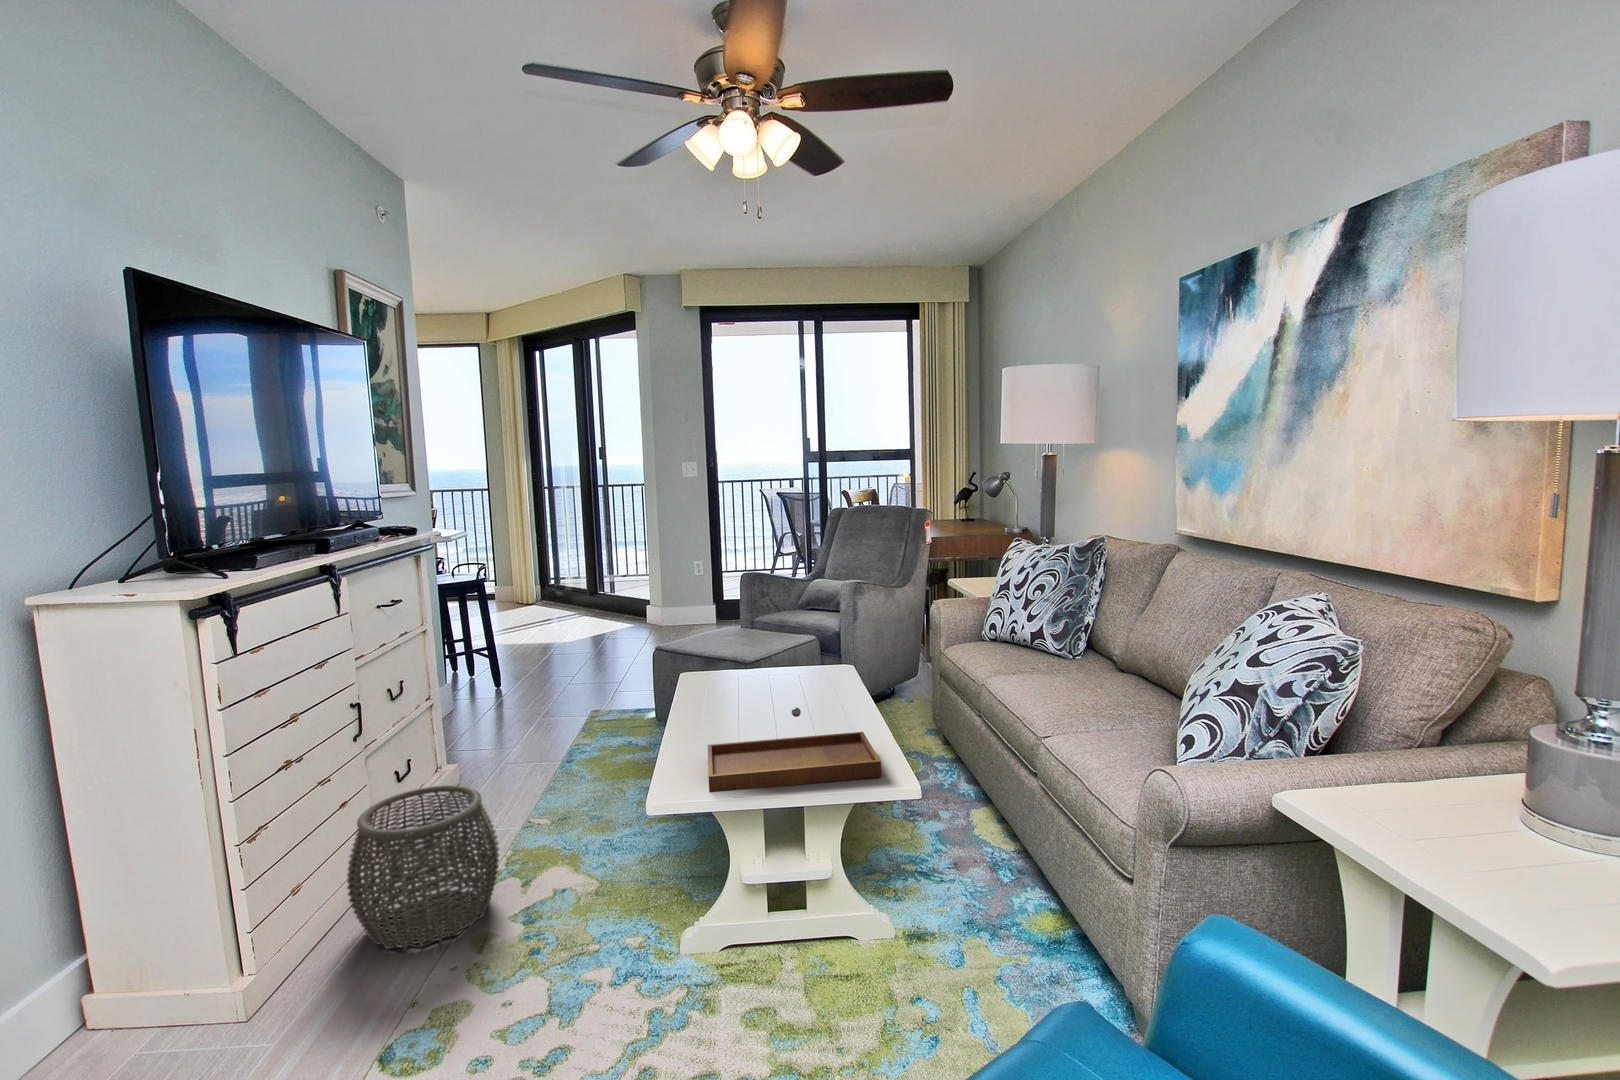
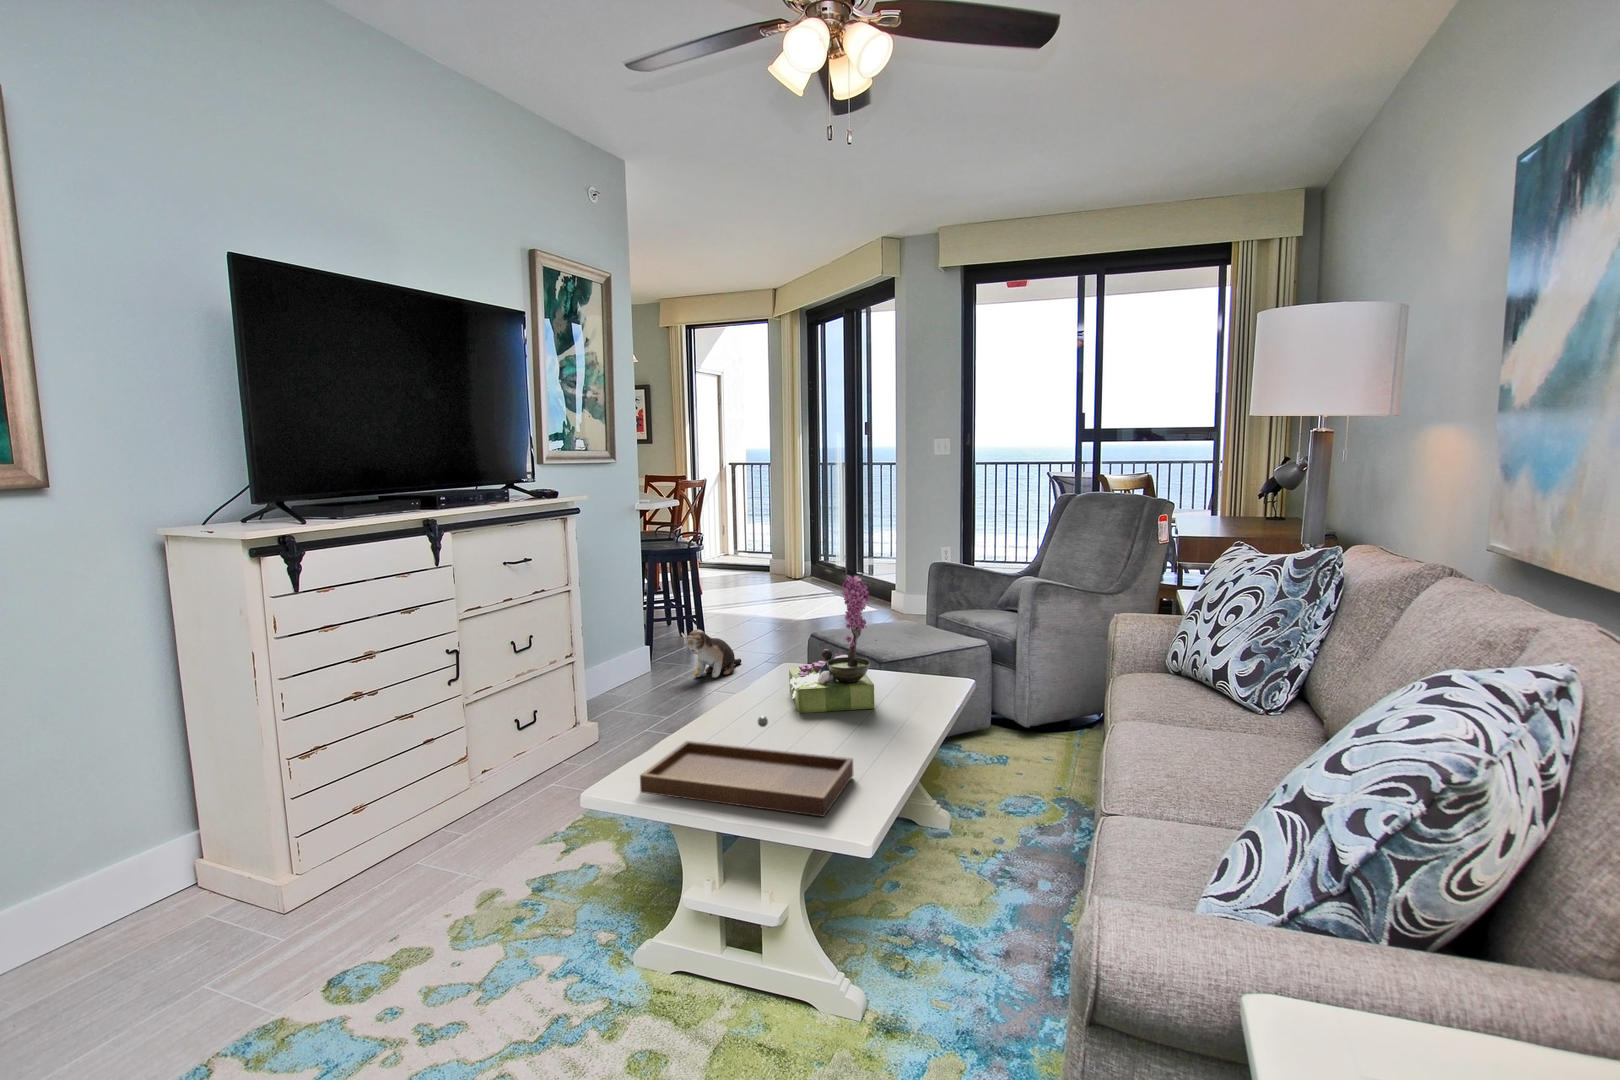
flower arrangement: none [719,584,810,711] -> present [789,575,877,713]
plush toy: none [497,662,548,712] -> present [681,629,741,678]
woven basket: present [347,785,499,949] -> none [396,733,537,879]

